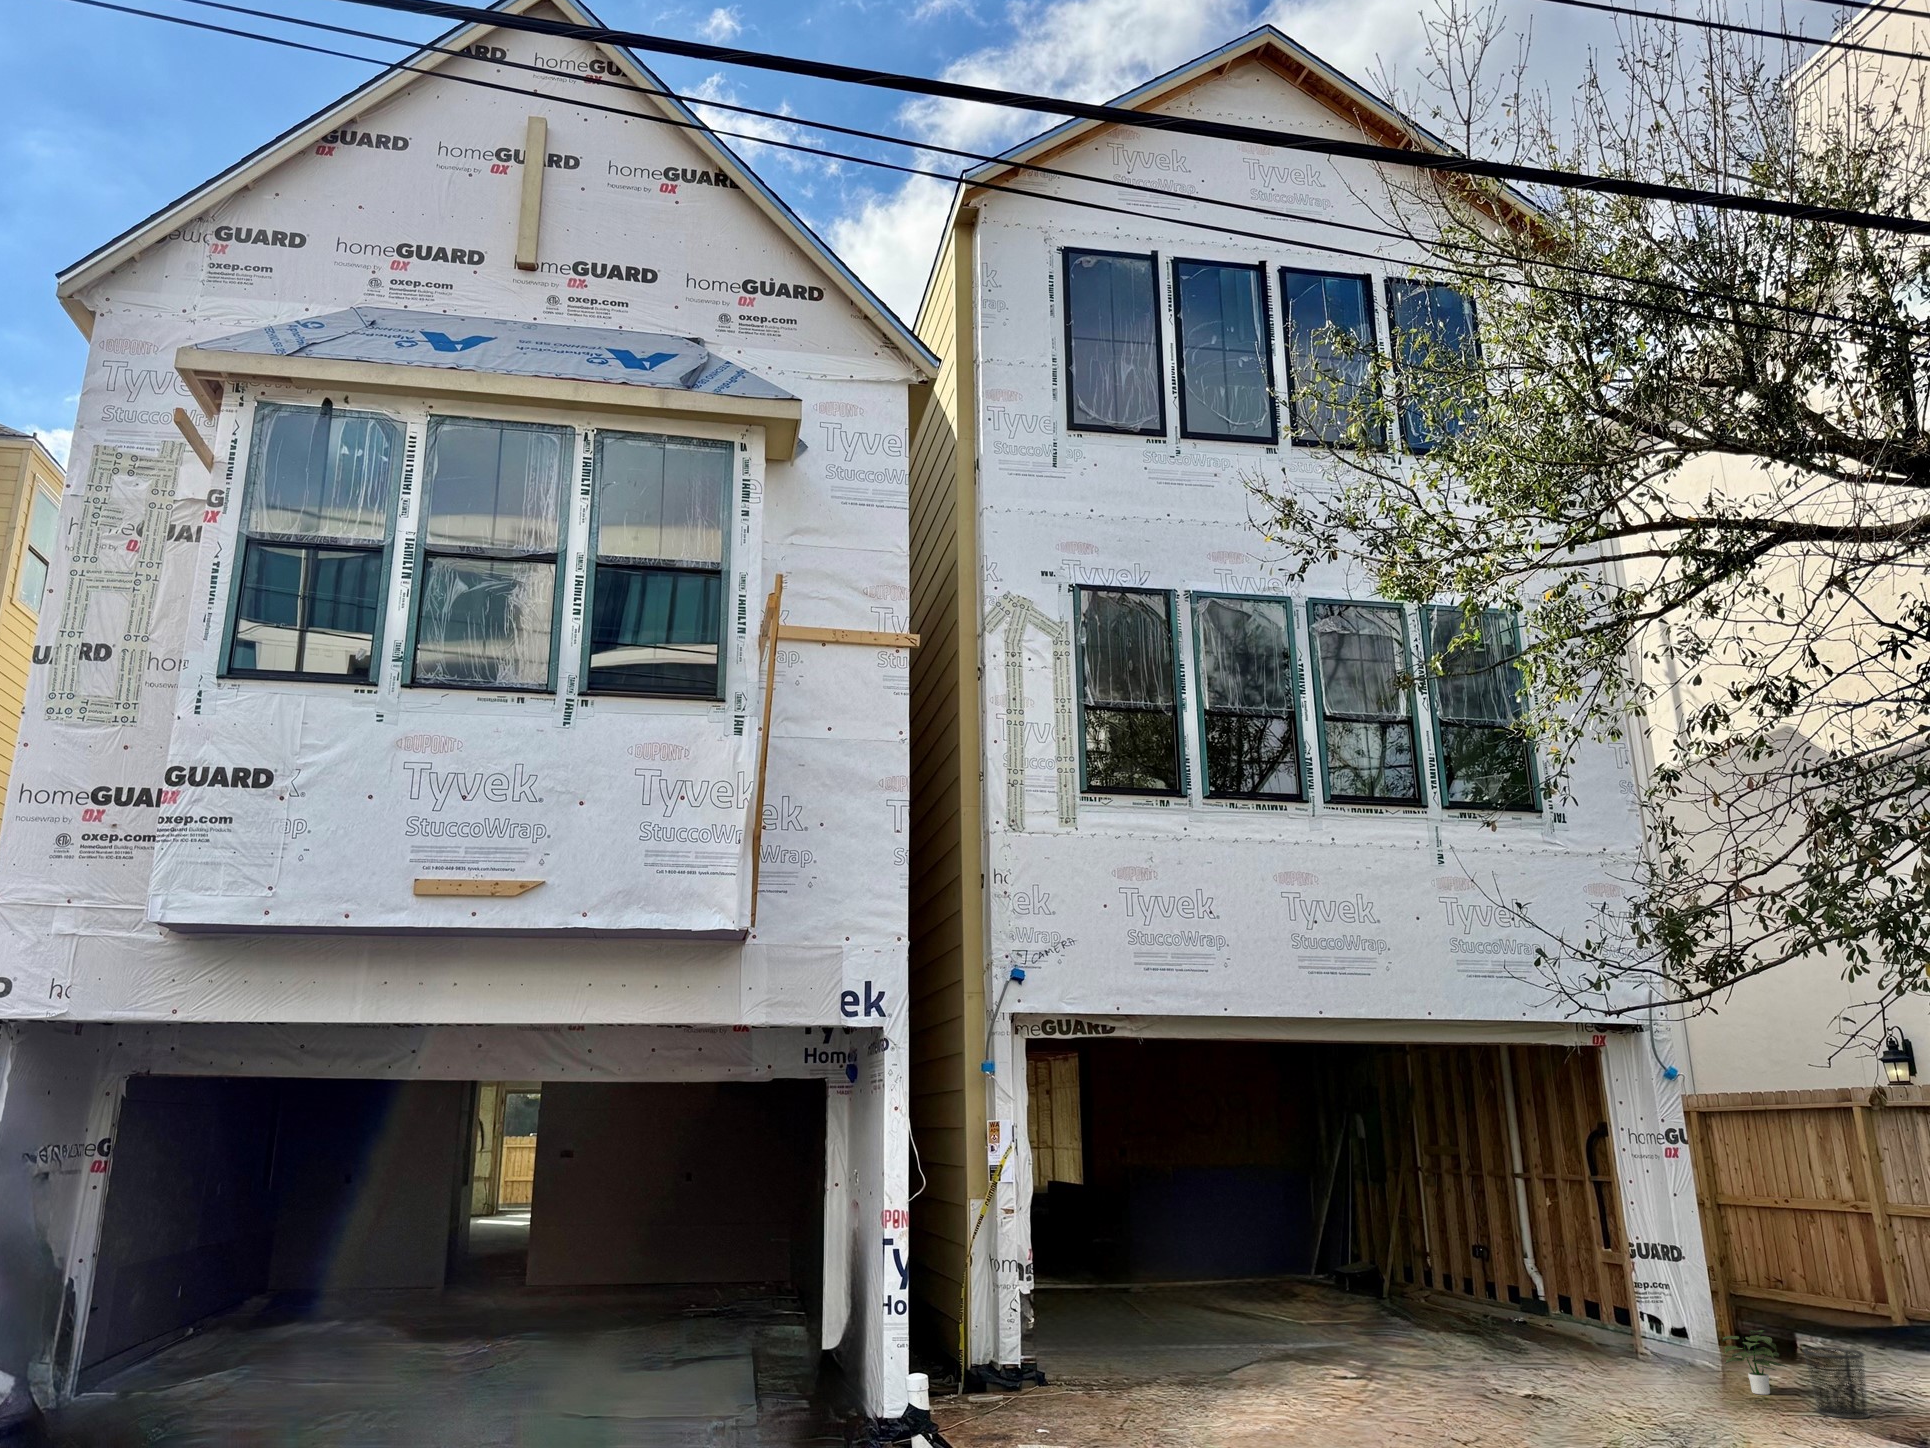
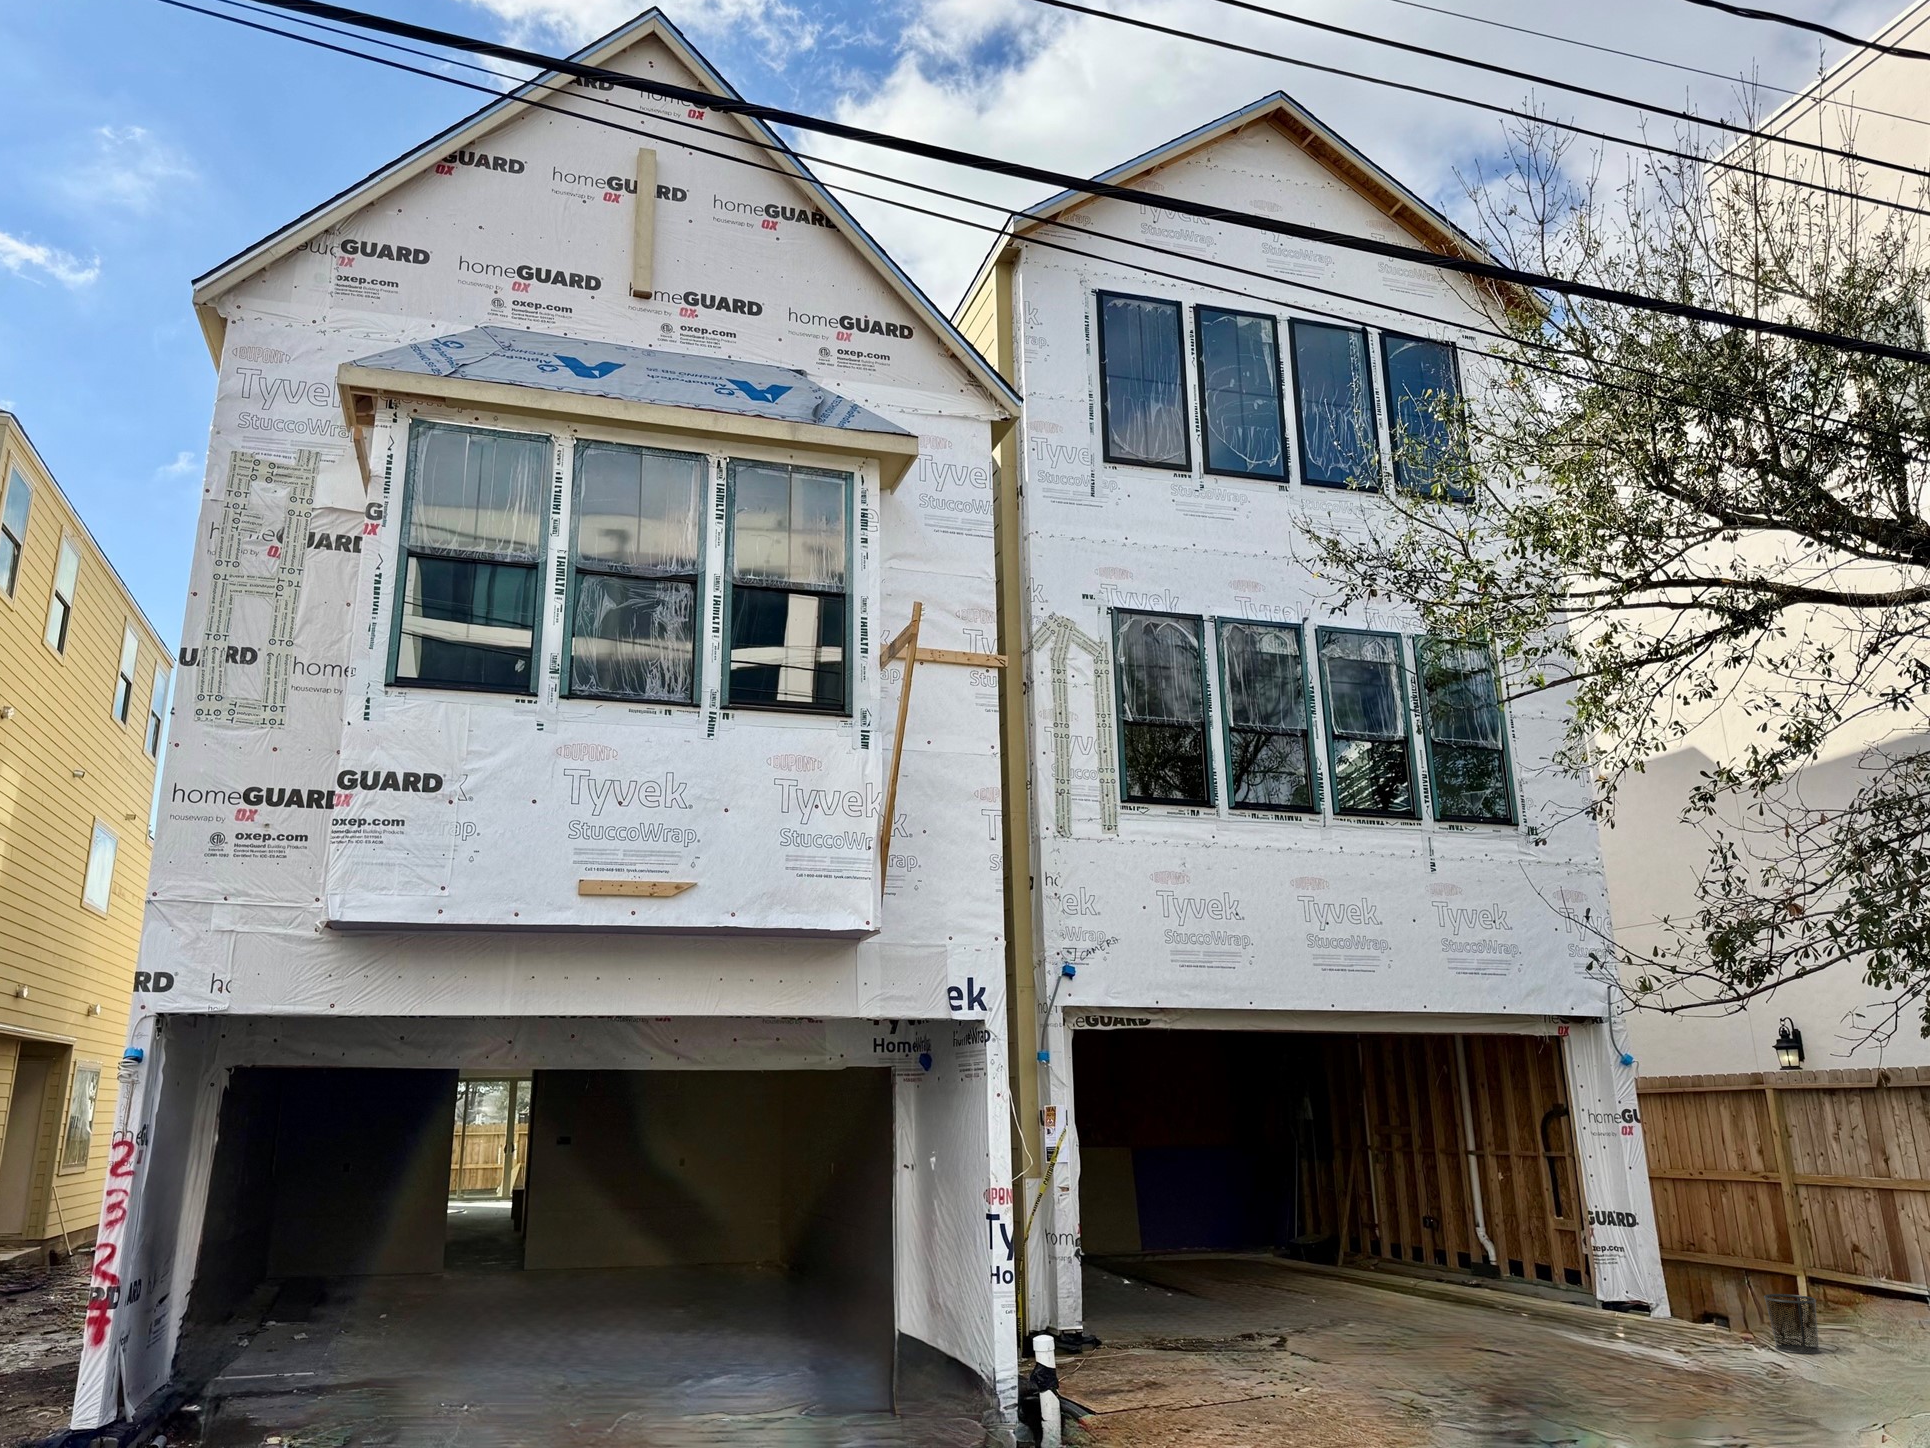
potted plant: present [1722,1330,1787,1395] -> none [1686,1281,1744,1336]

